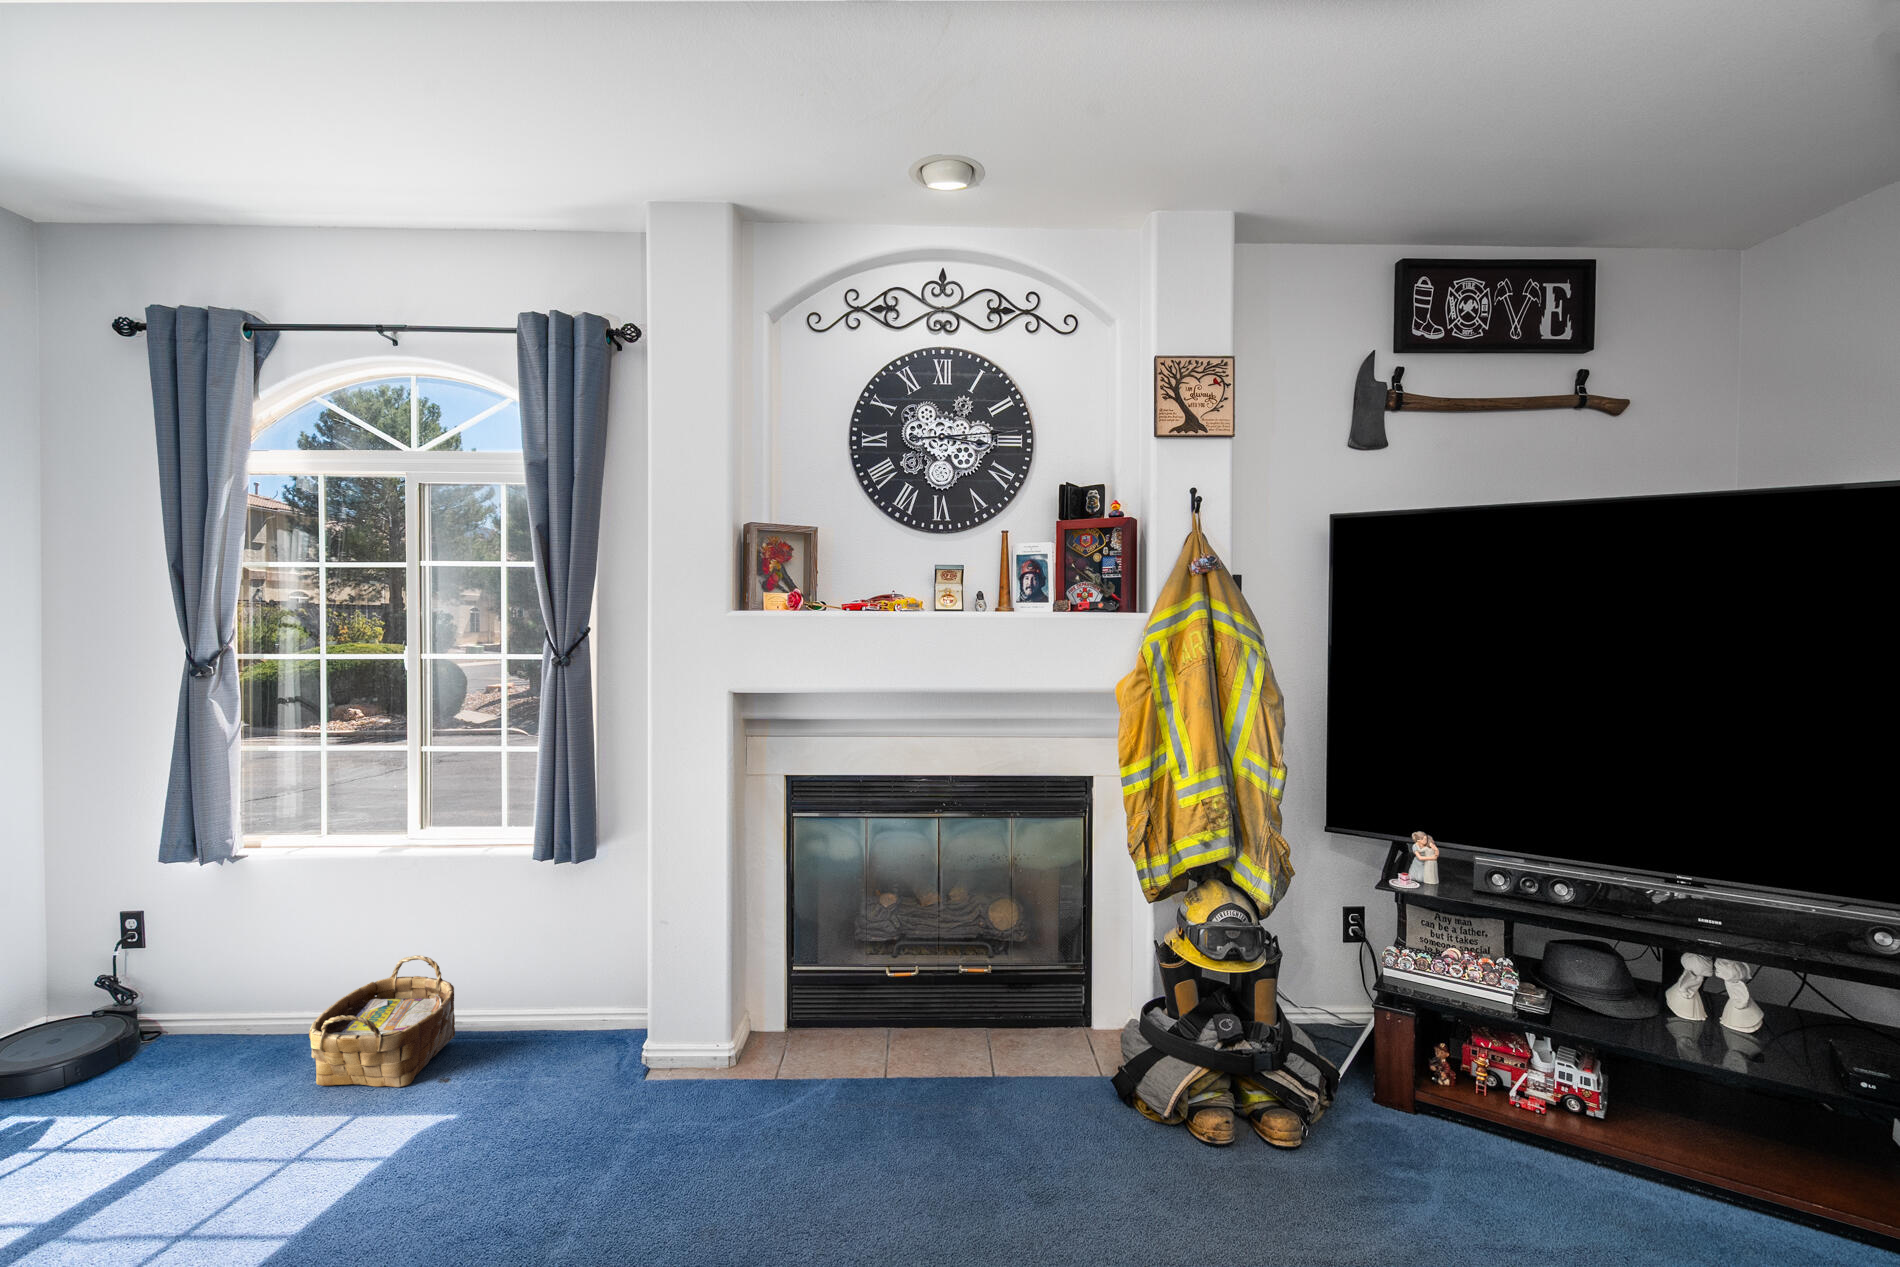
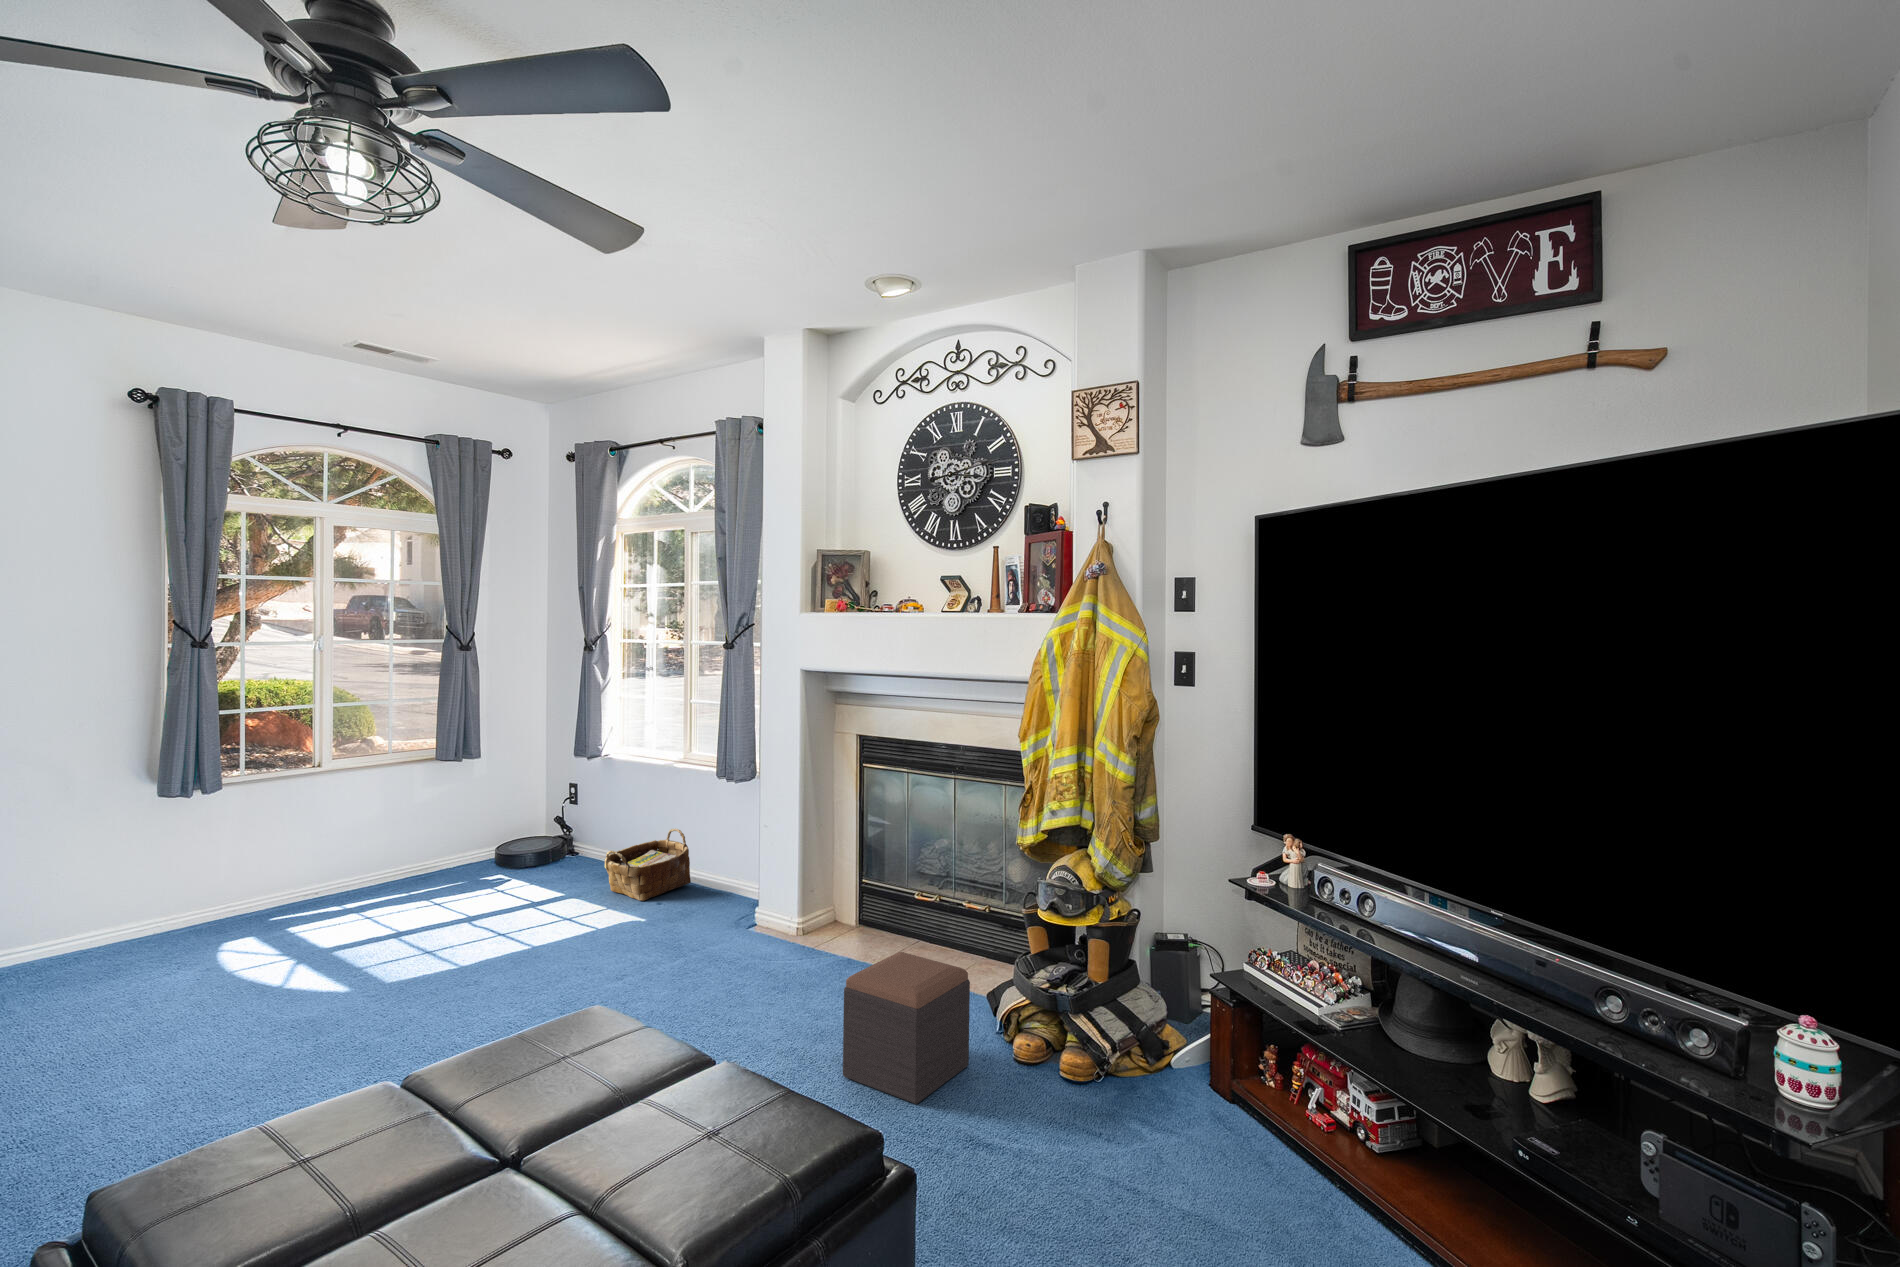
footstool: none [1077,1045,1223,1234] -> present [843,952,970,1104]

